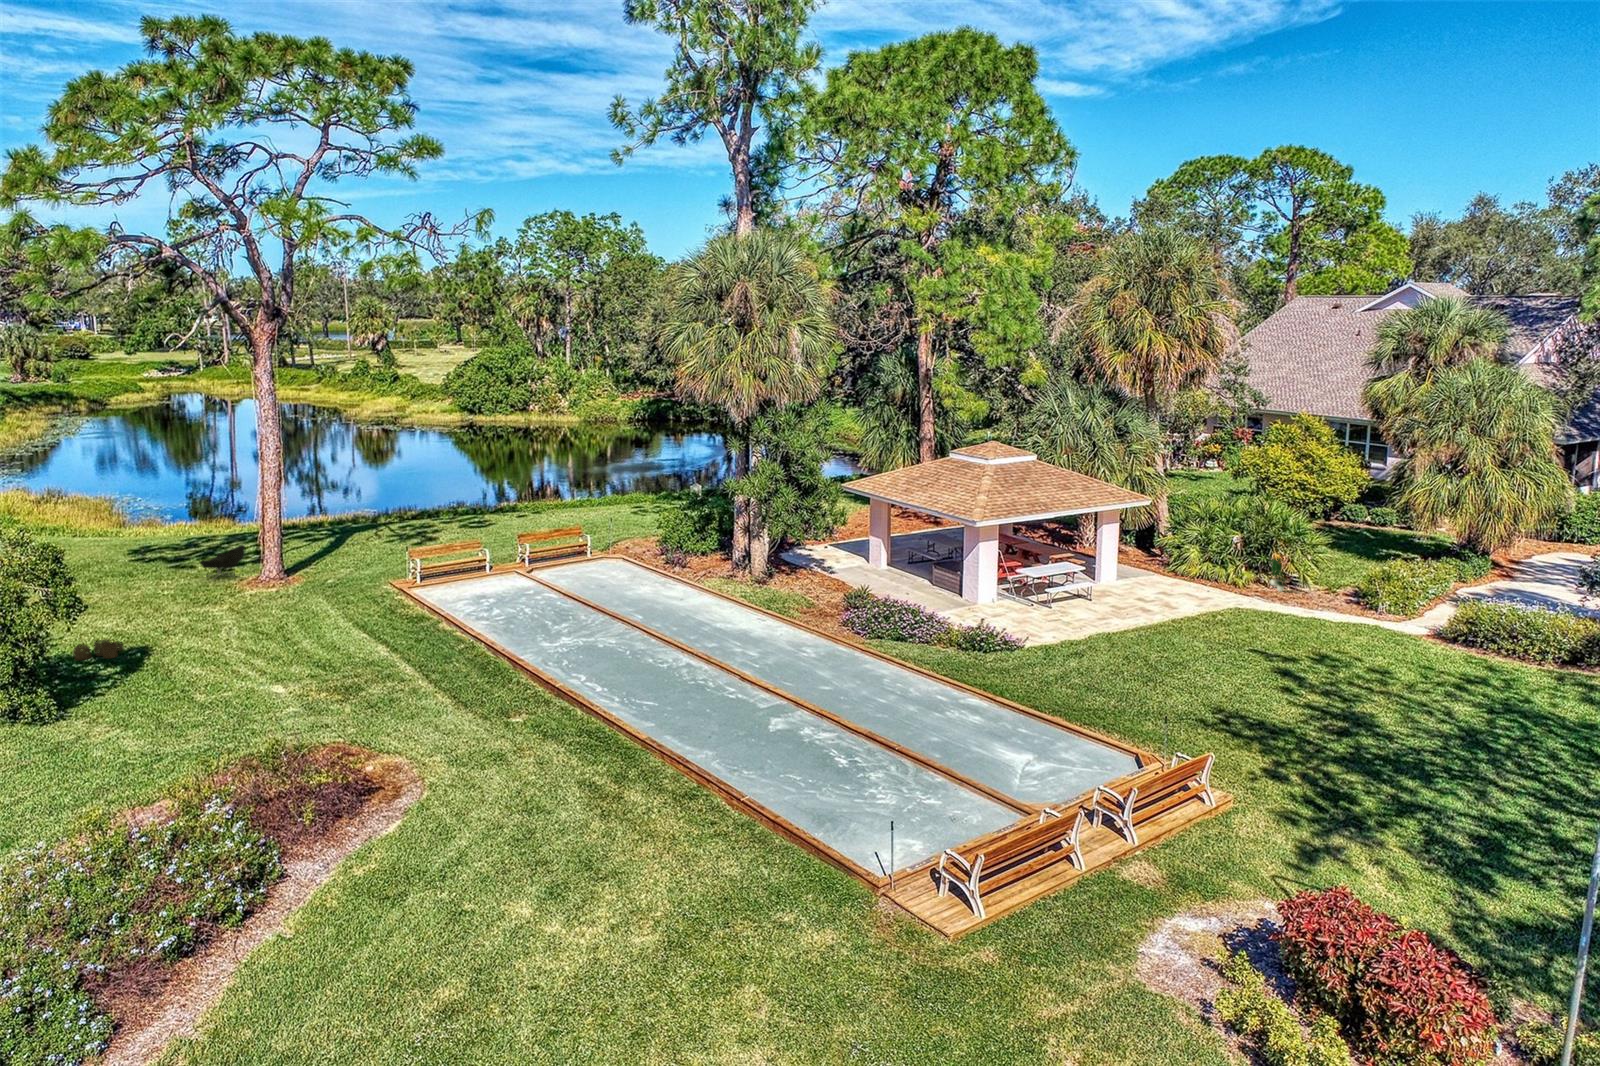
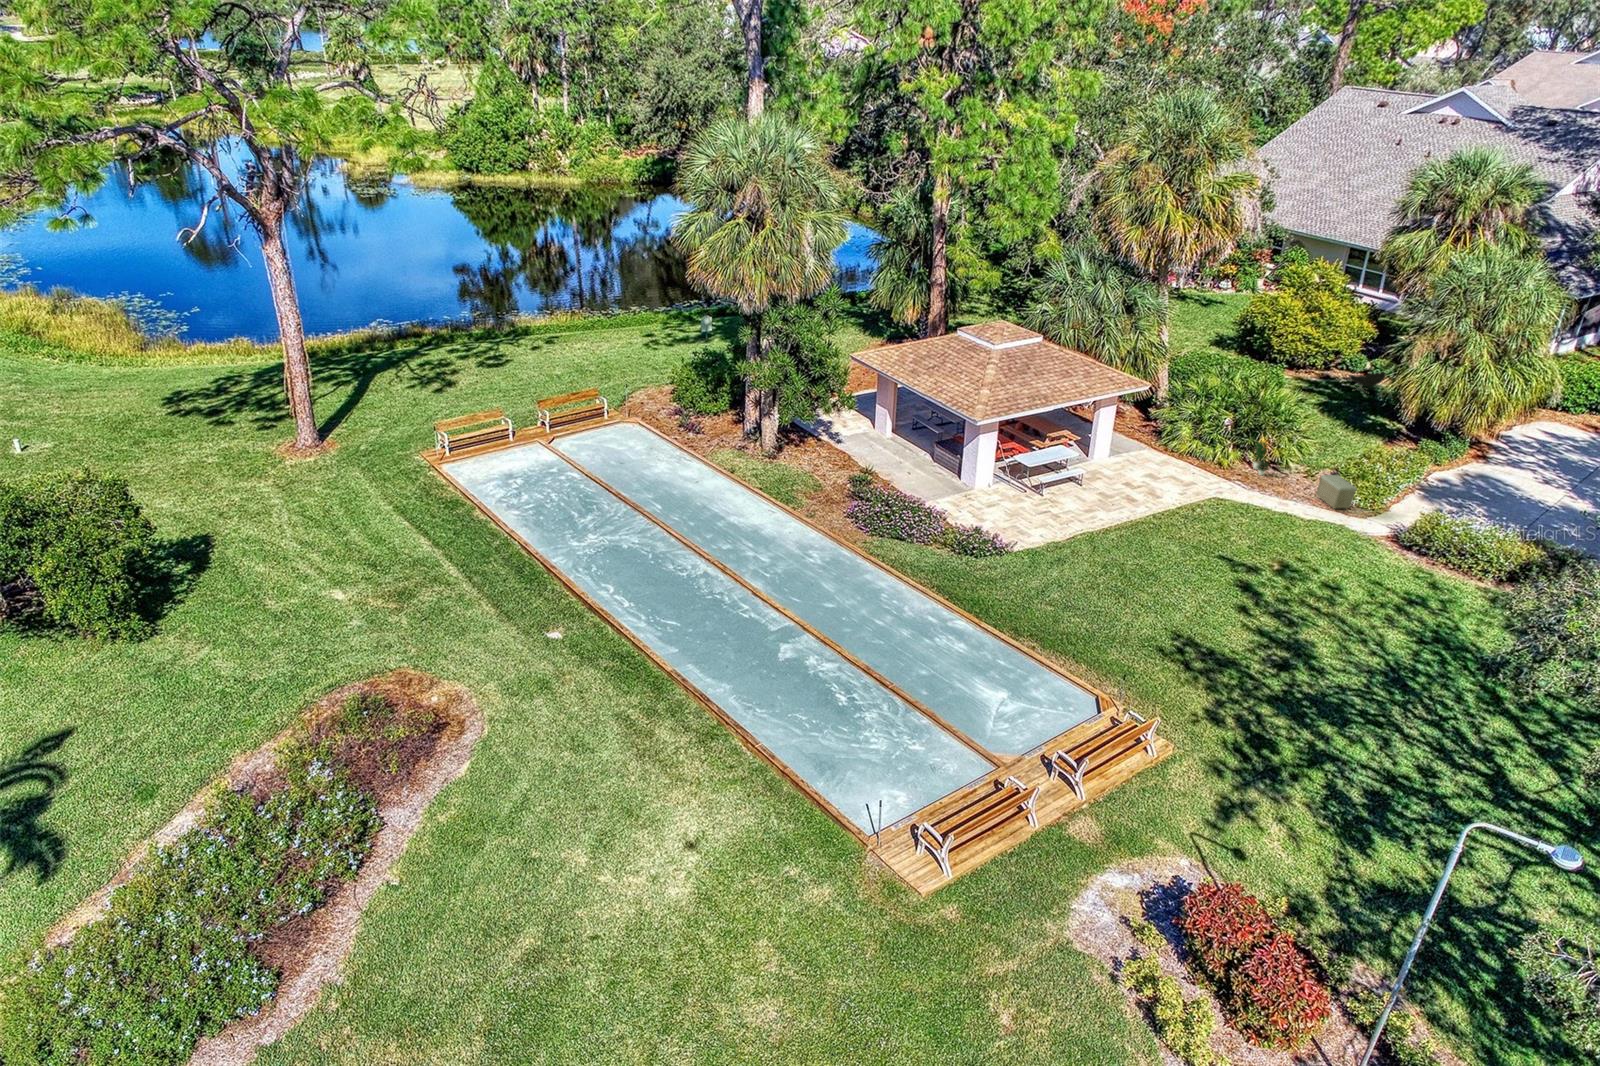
lounge chair: present [200,545,245,576] -> present [1349,372,1386,390]
storage bench: none [1342,581,1386,615] -> present [1316,475,1357,509]
woven basket: present [73,639,123,660] -> none [159,535,202,559]

